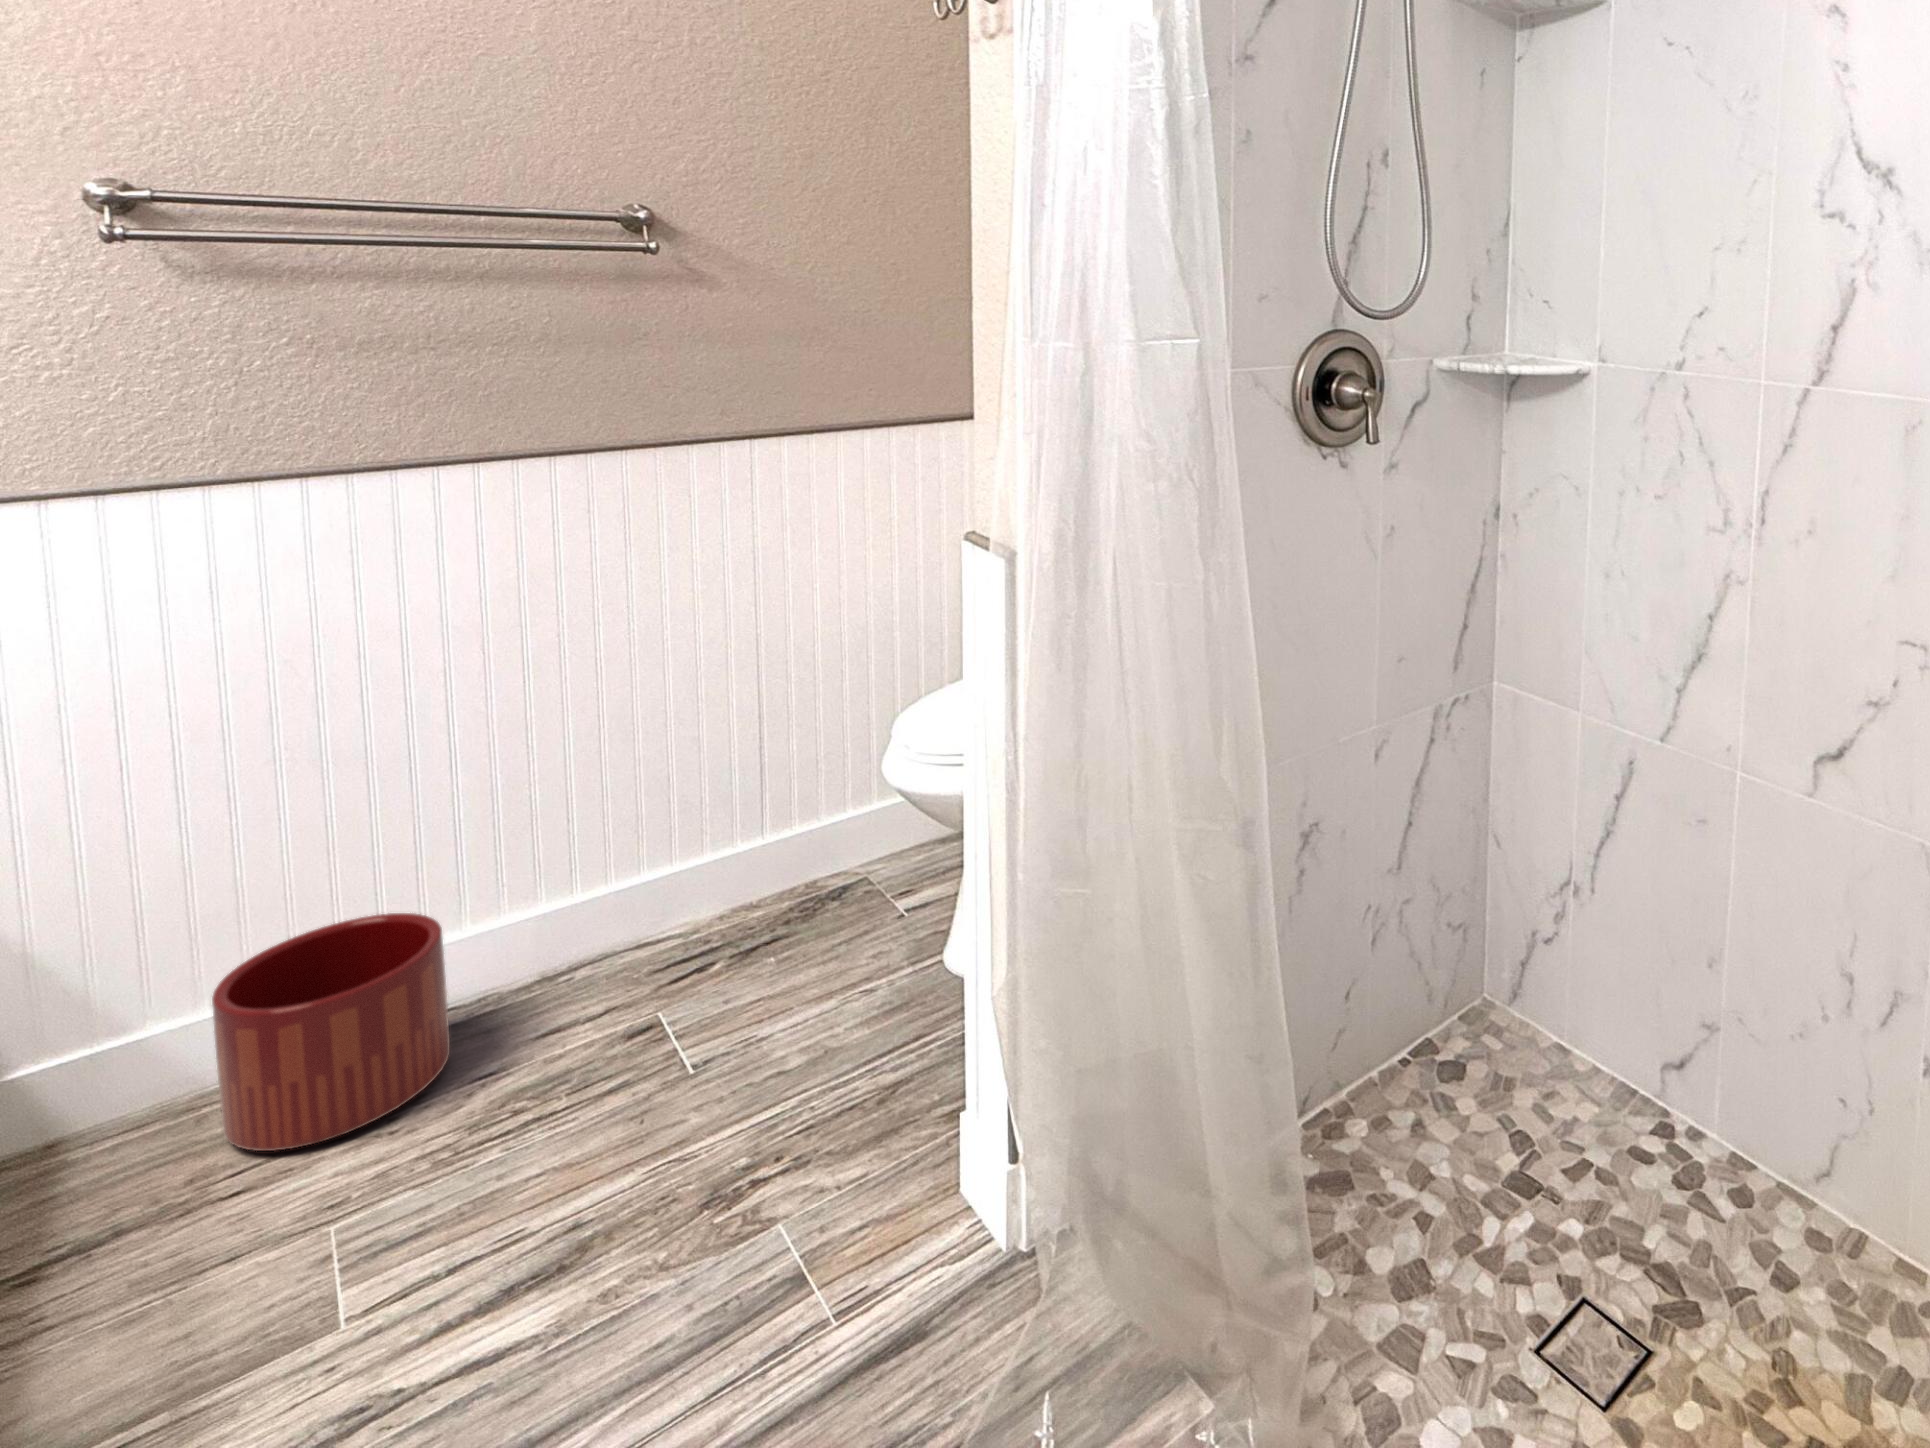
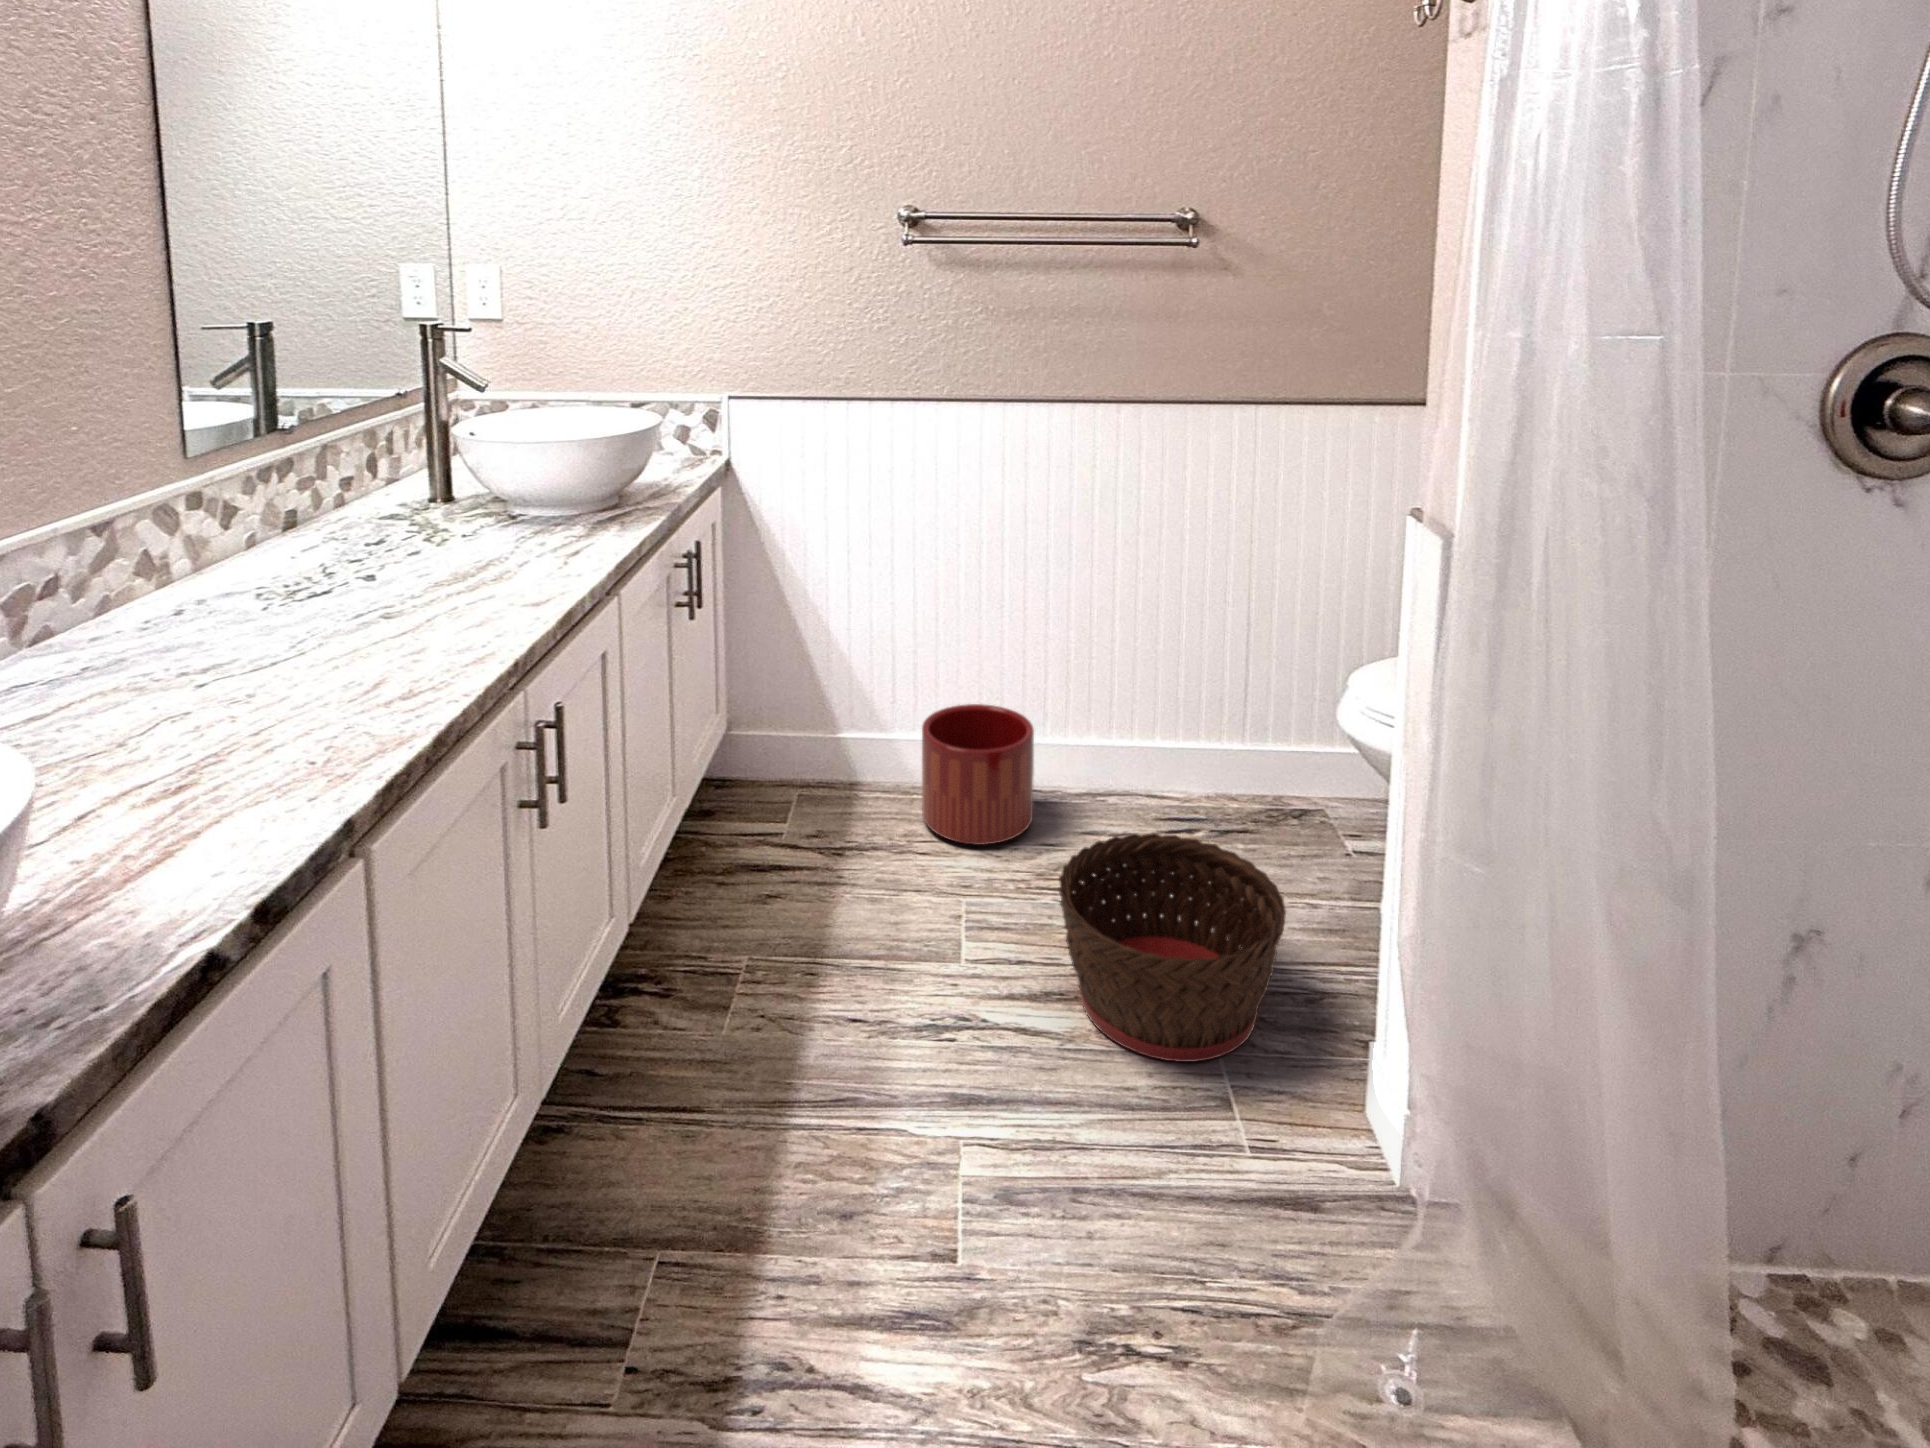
basket: none [515,974,850,1294] -> present [1059,833,1285,1062]

